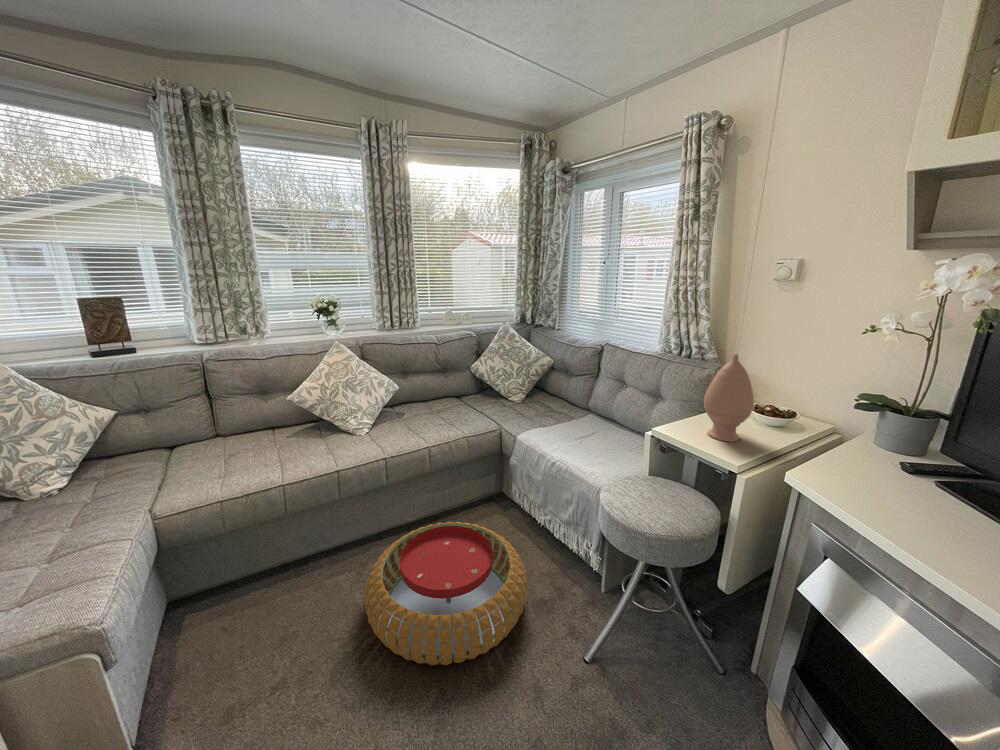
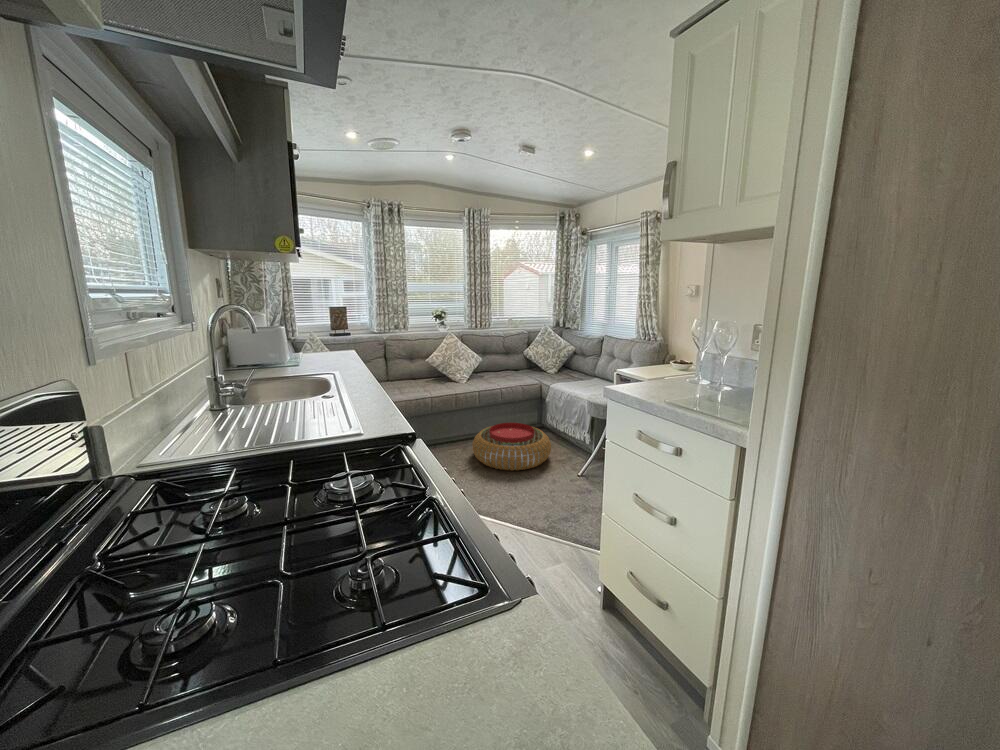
vase: present [704,354,754,442] -> none [640,331,663,374]

